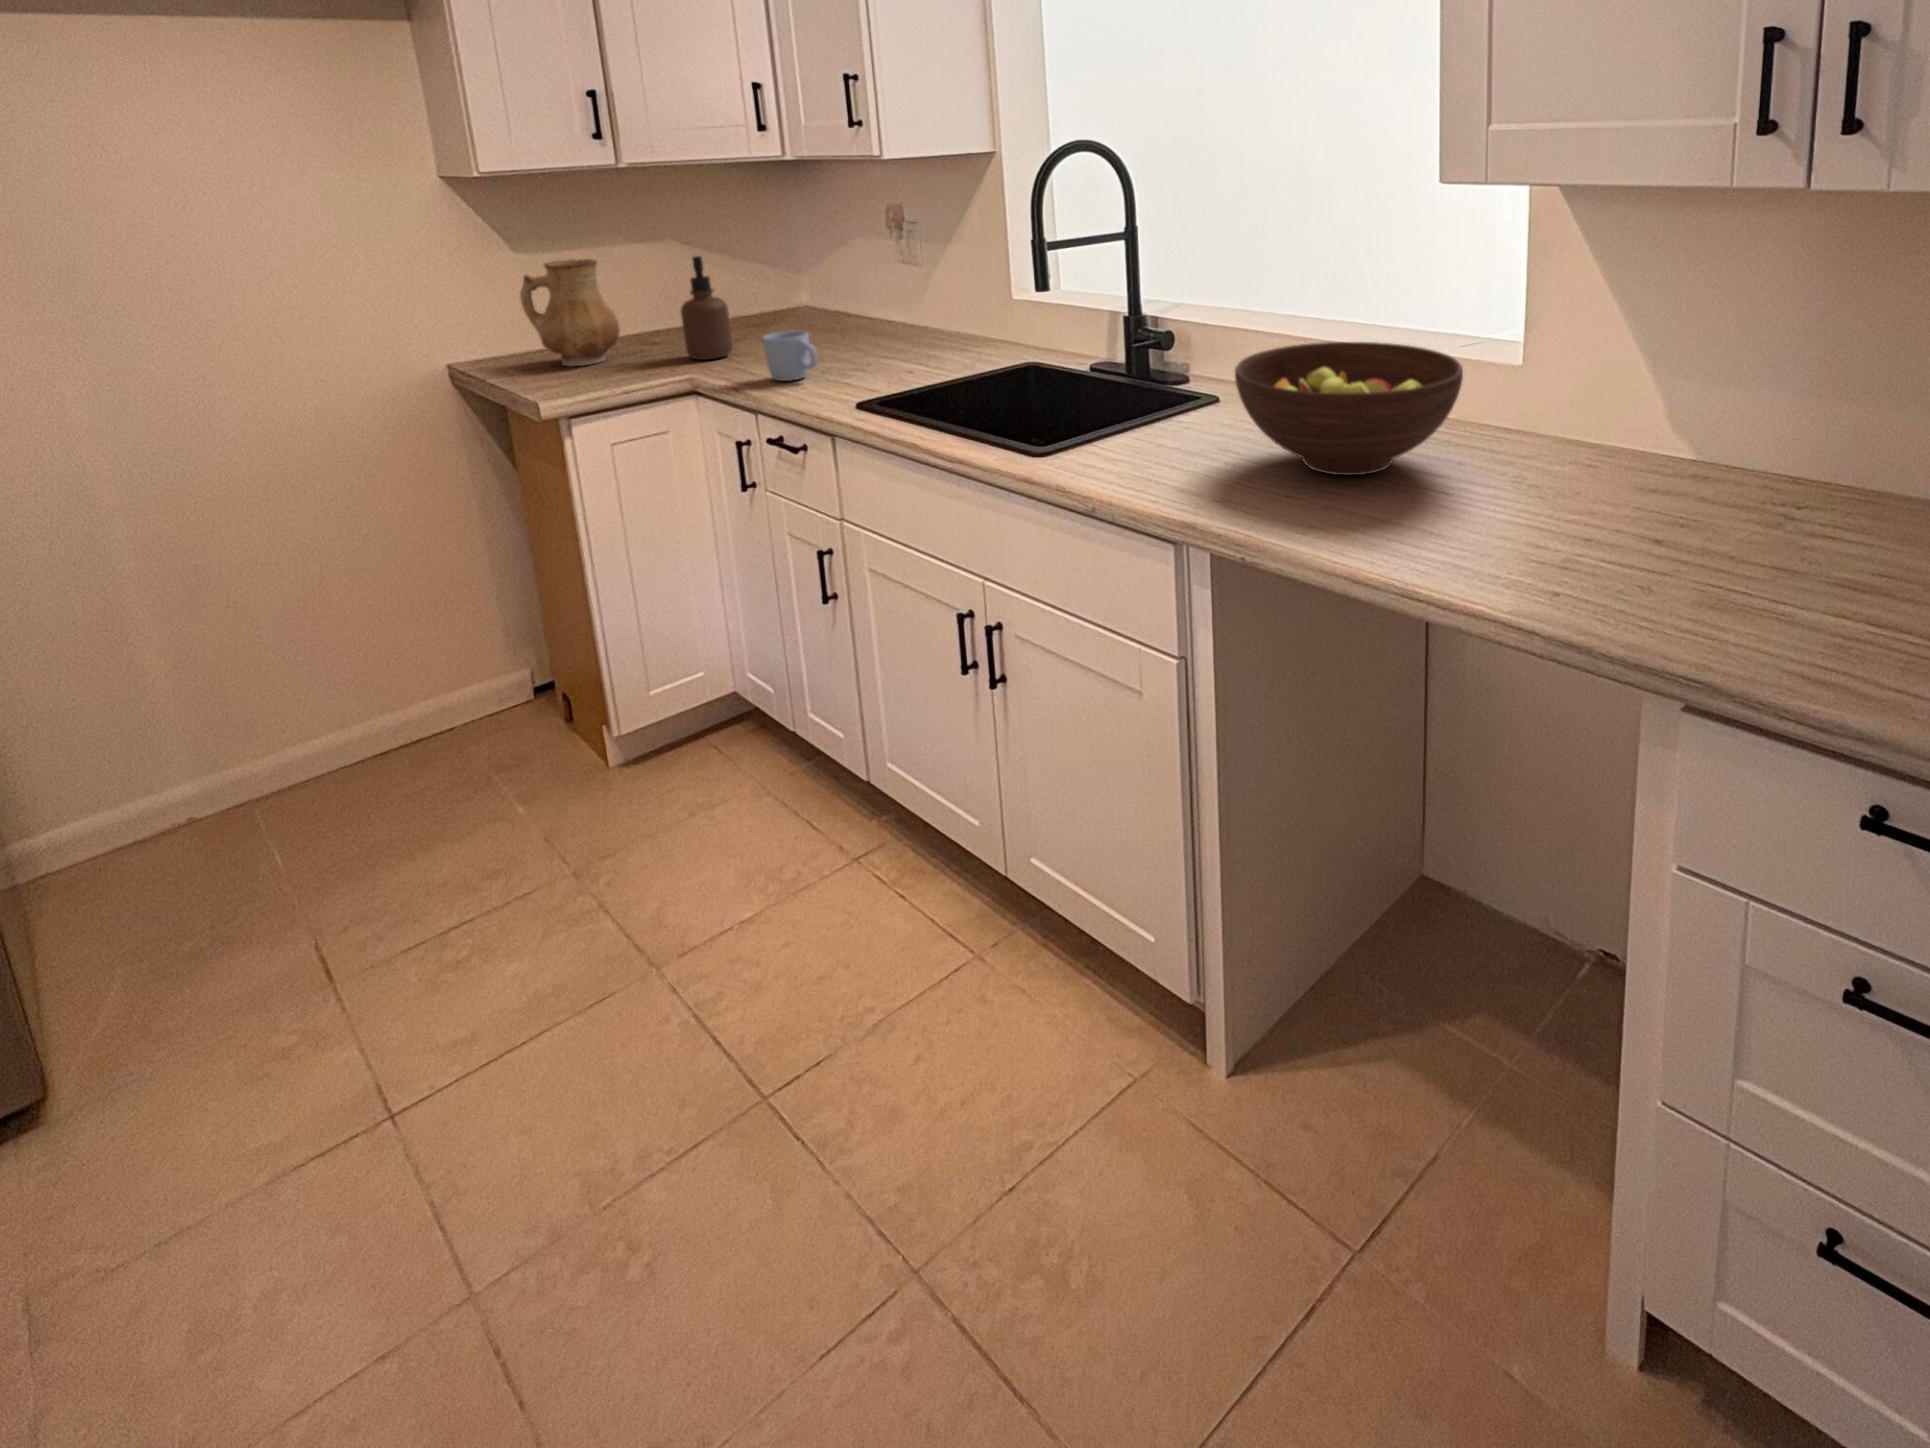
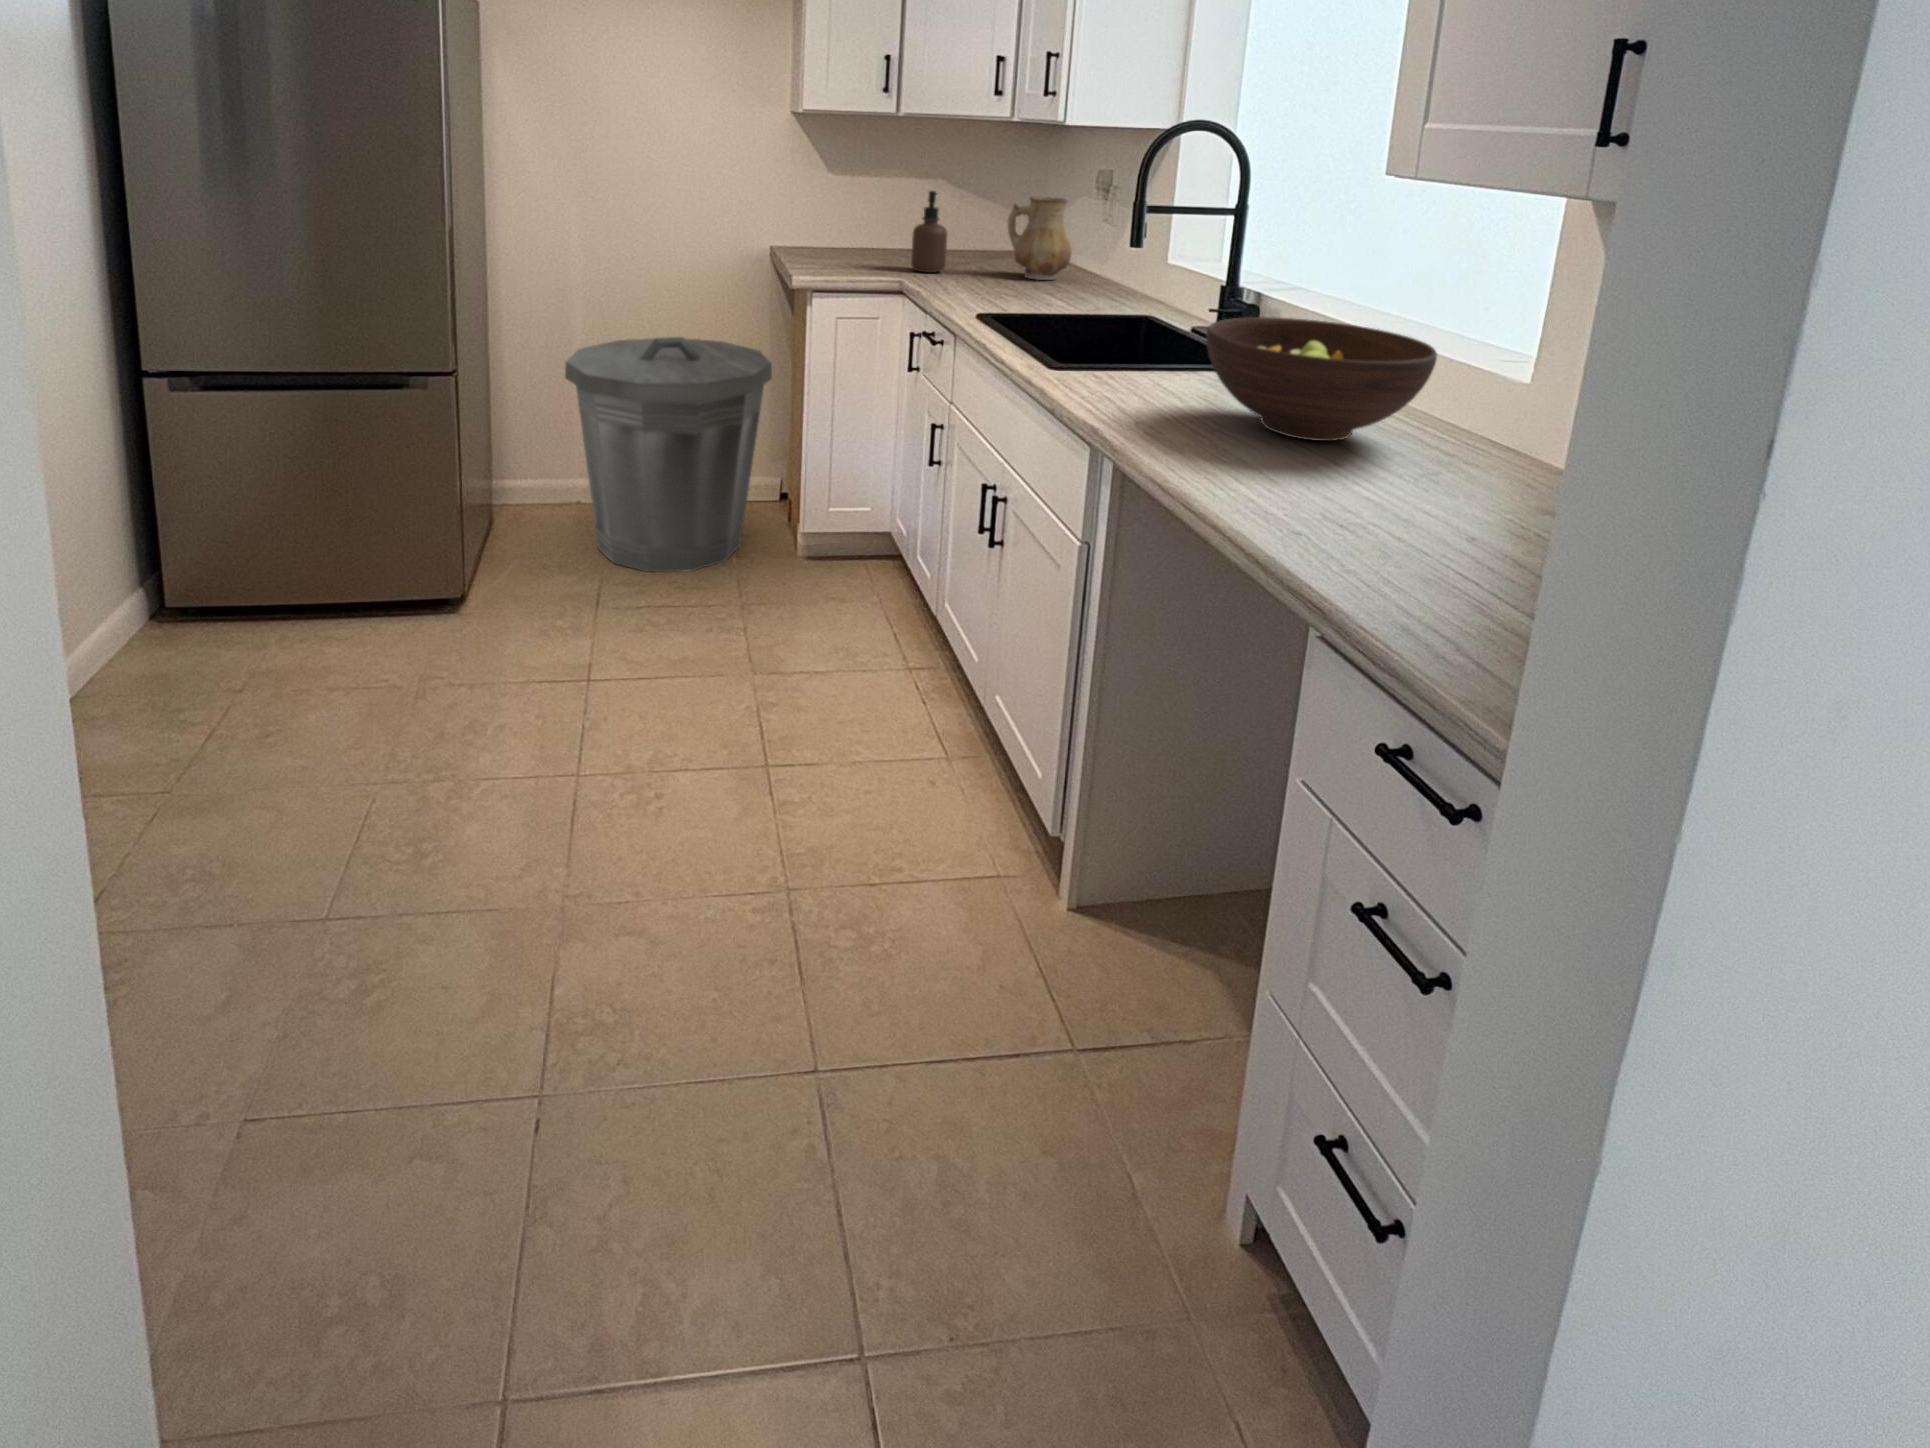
ceramic pitcher: present [520,259,620,366] -> present [1008,196,1072,280]
mug: present [762,331,818,381] -> none [945,255,981,294]
trash can: none [148,513,524,899] -> present [565,337,772,572]

